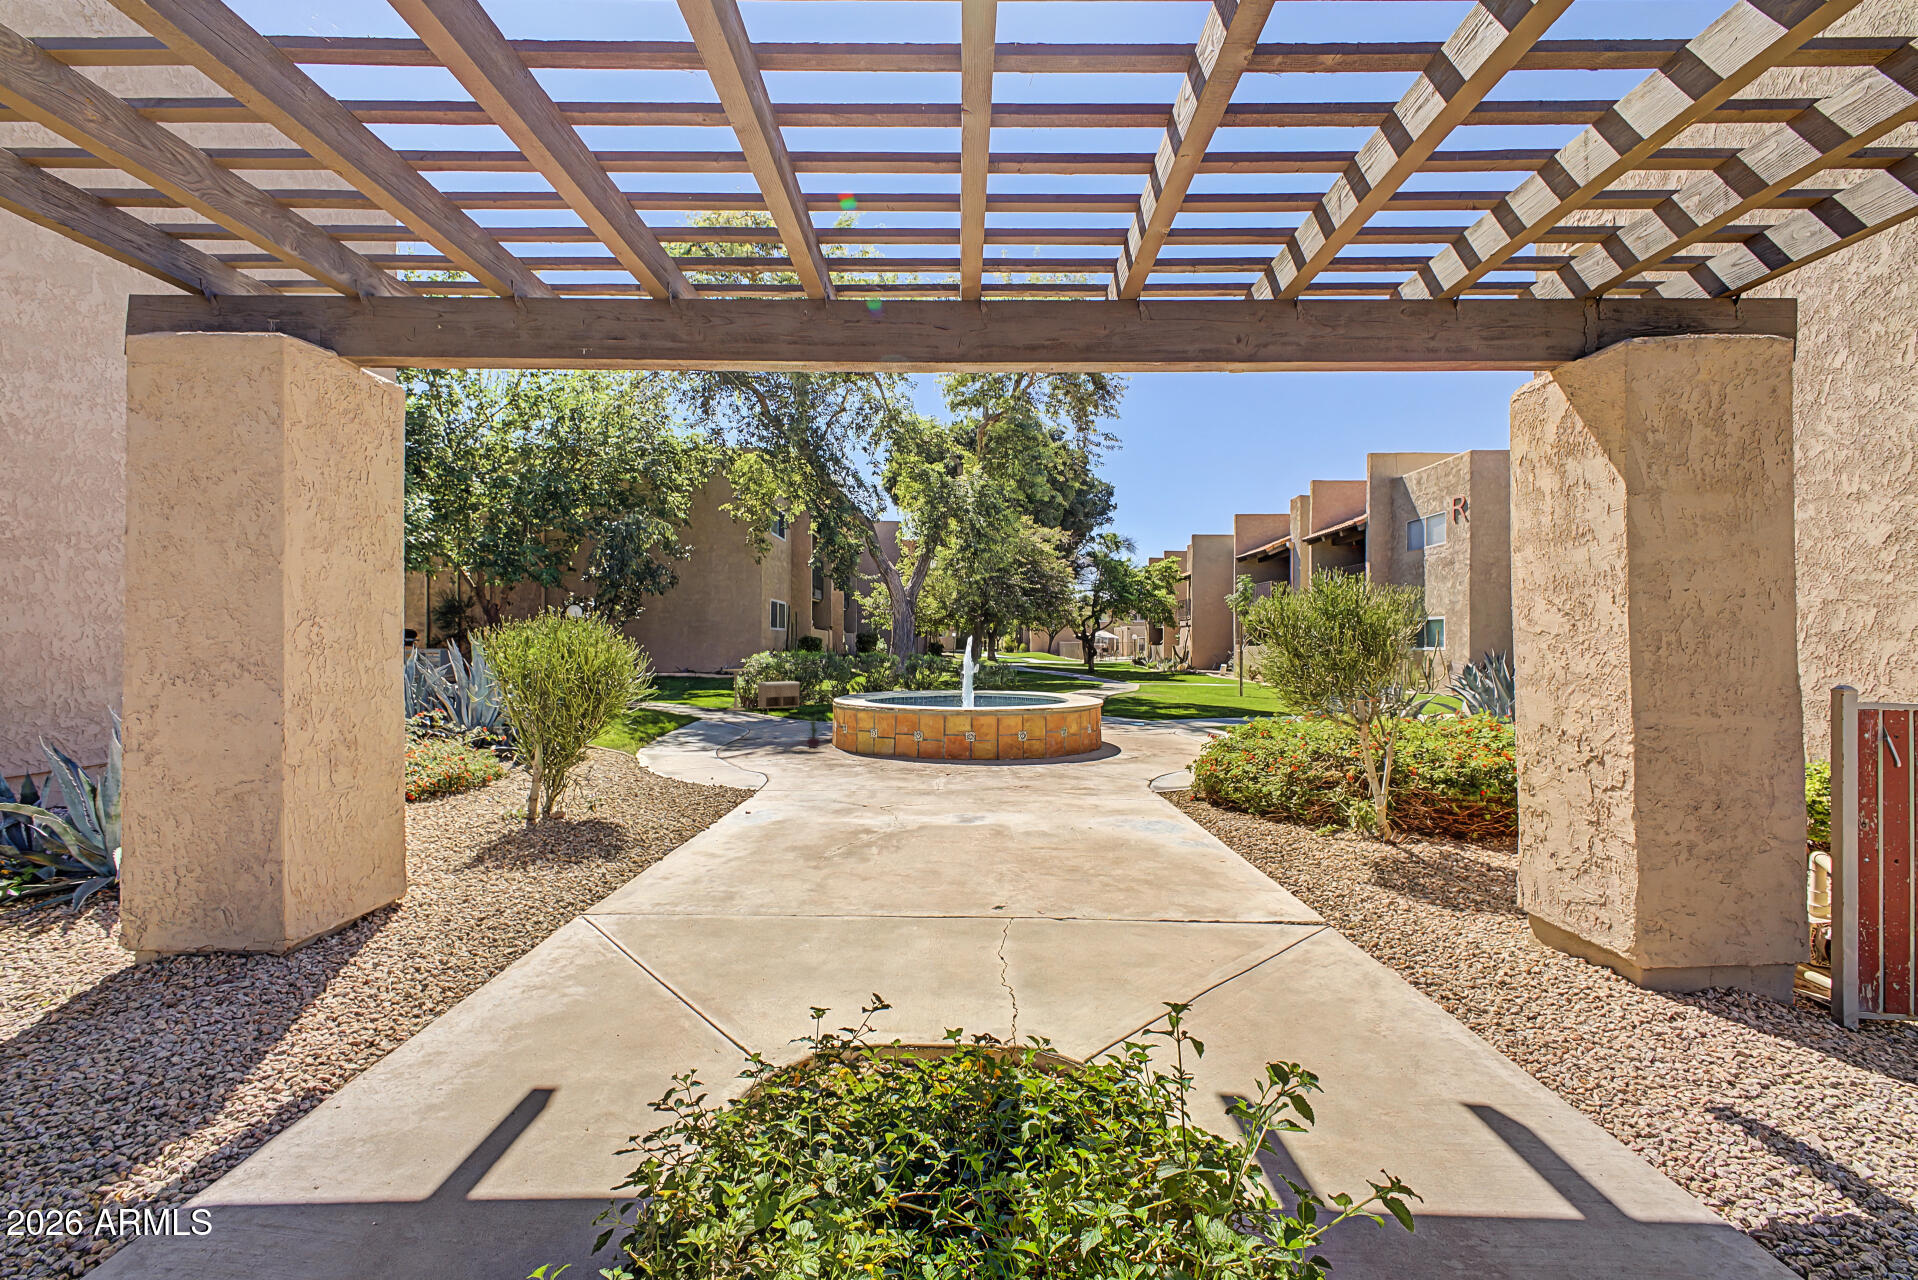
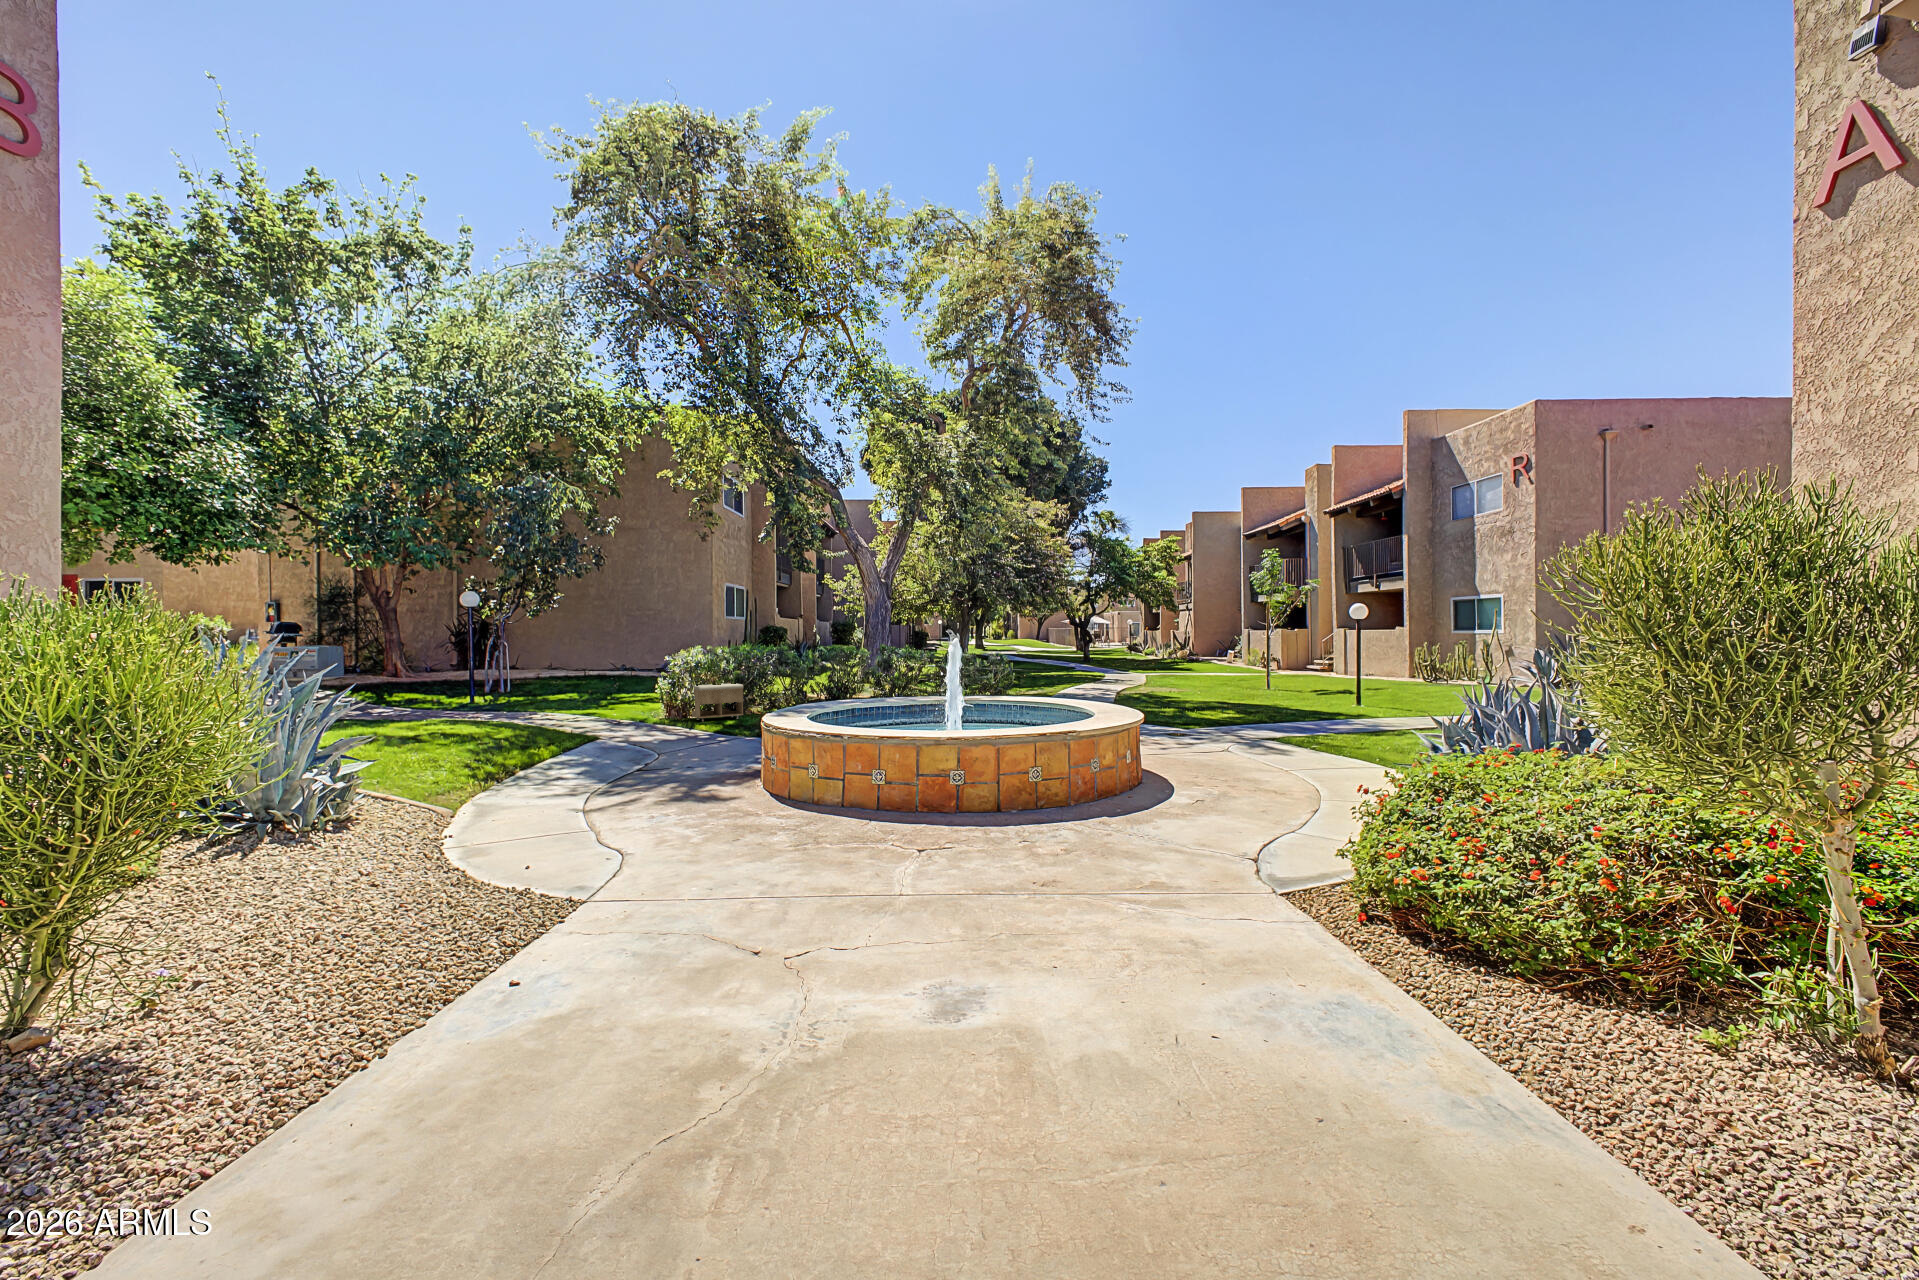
pedestal table: present [723,669,749,710] -> none [645,669,680,721]
decorative plant: present [807,715,822,748] -> none [705,741,760,791]

